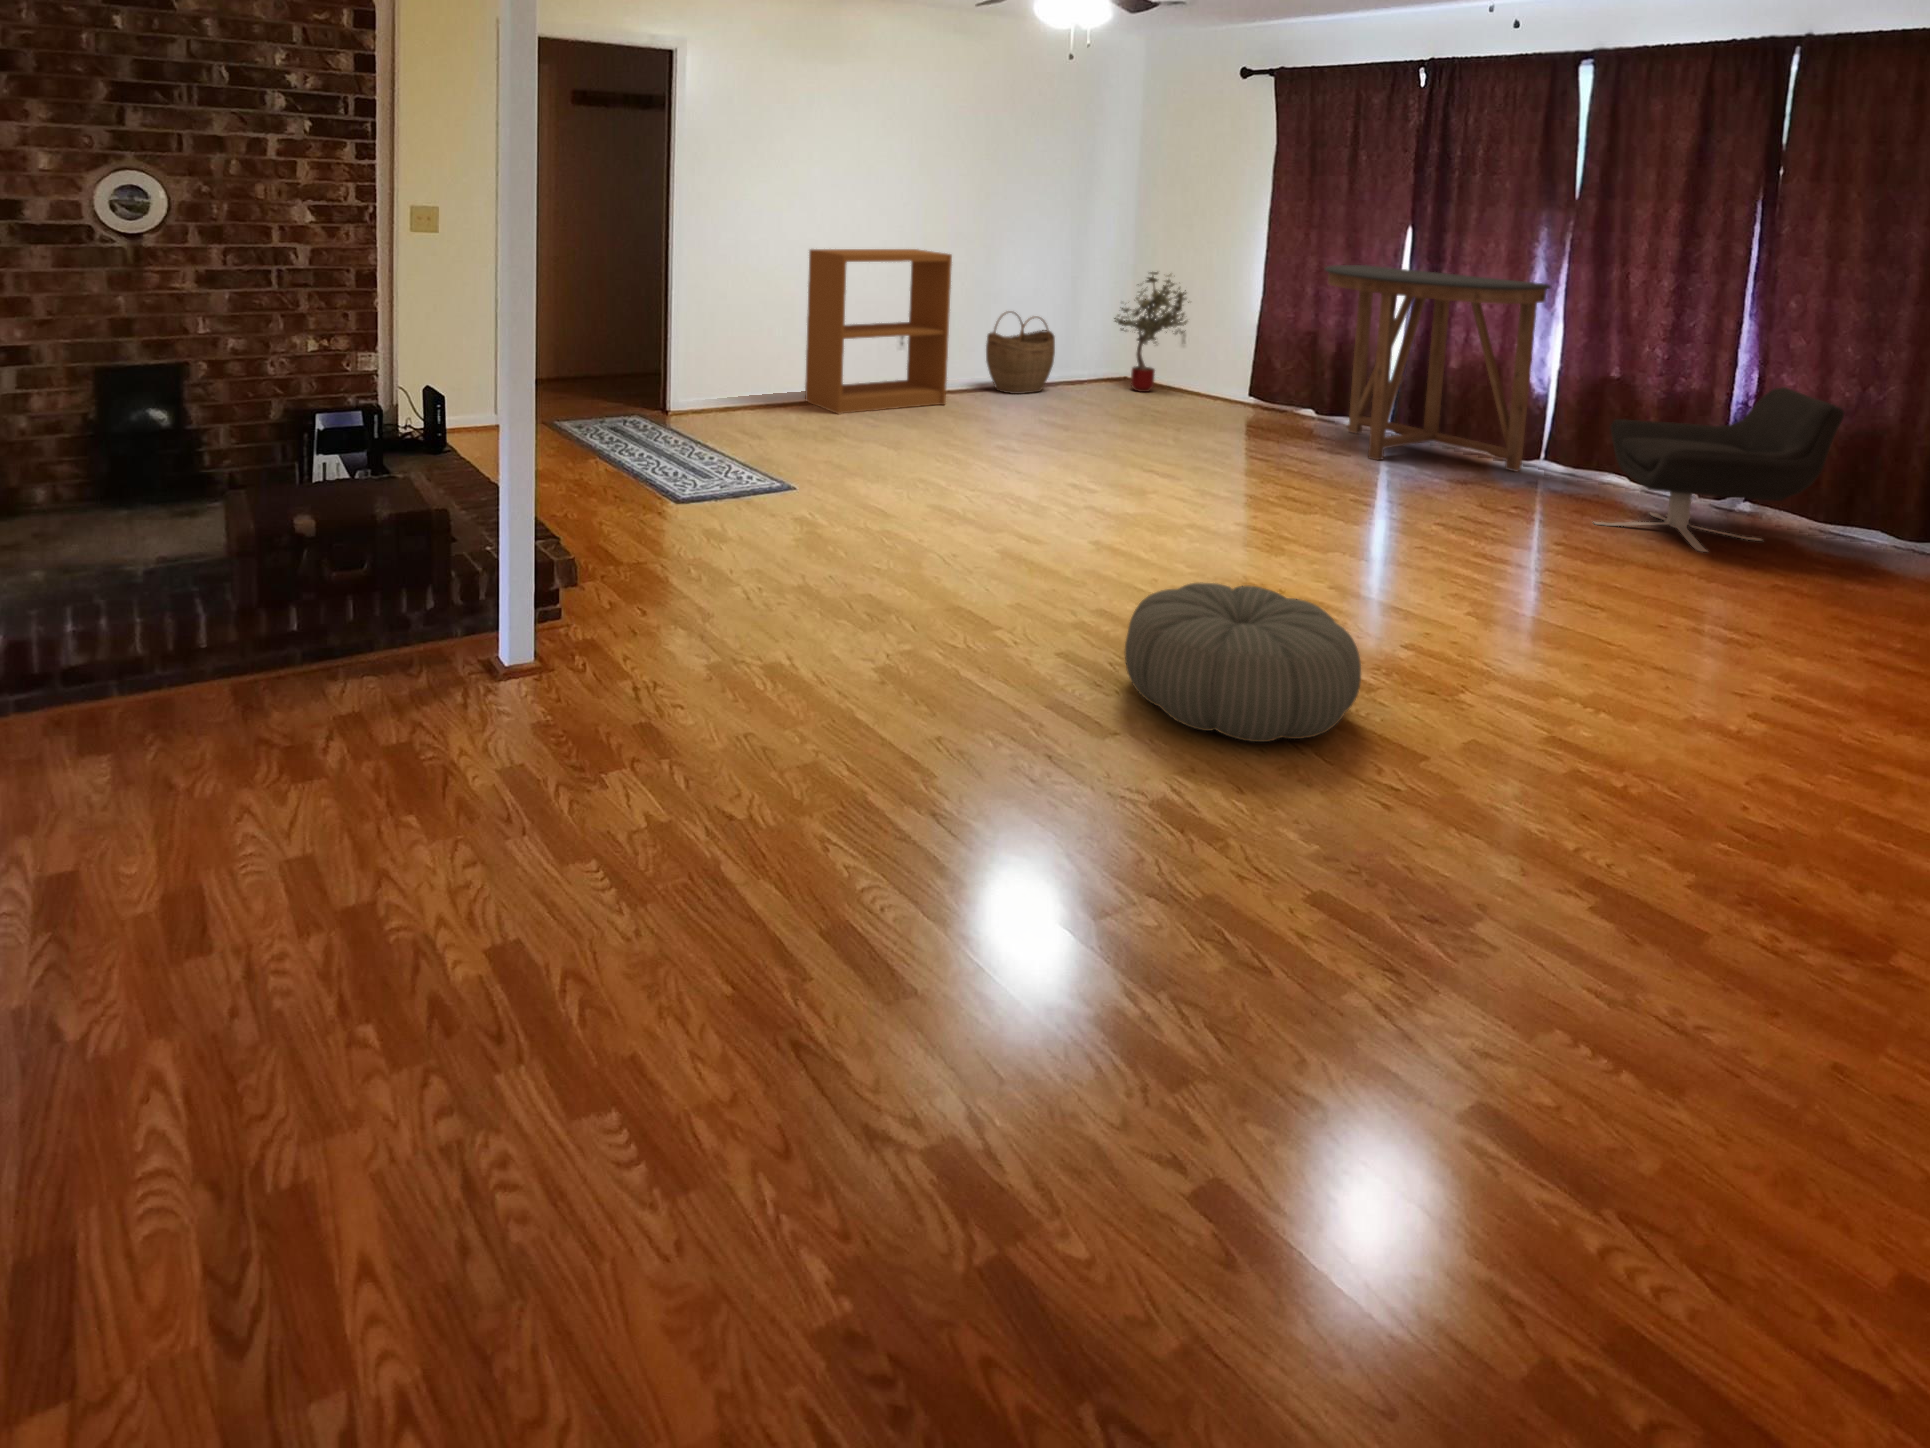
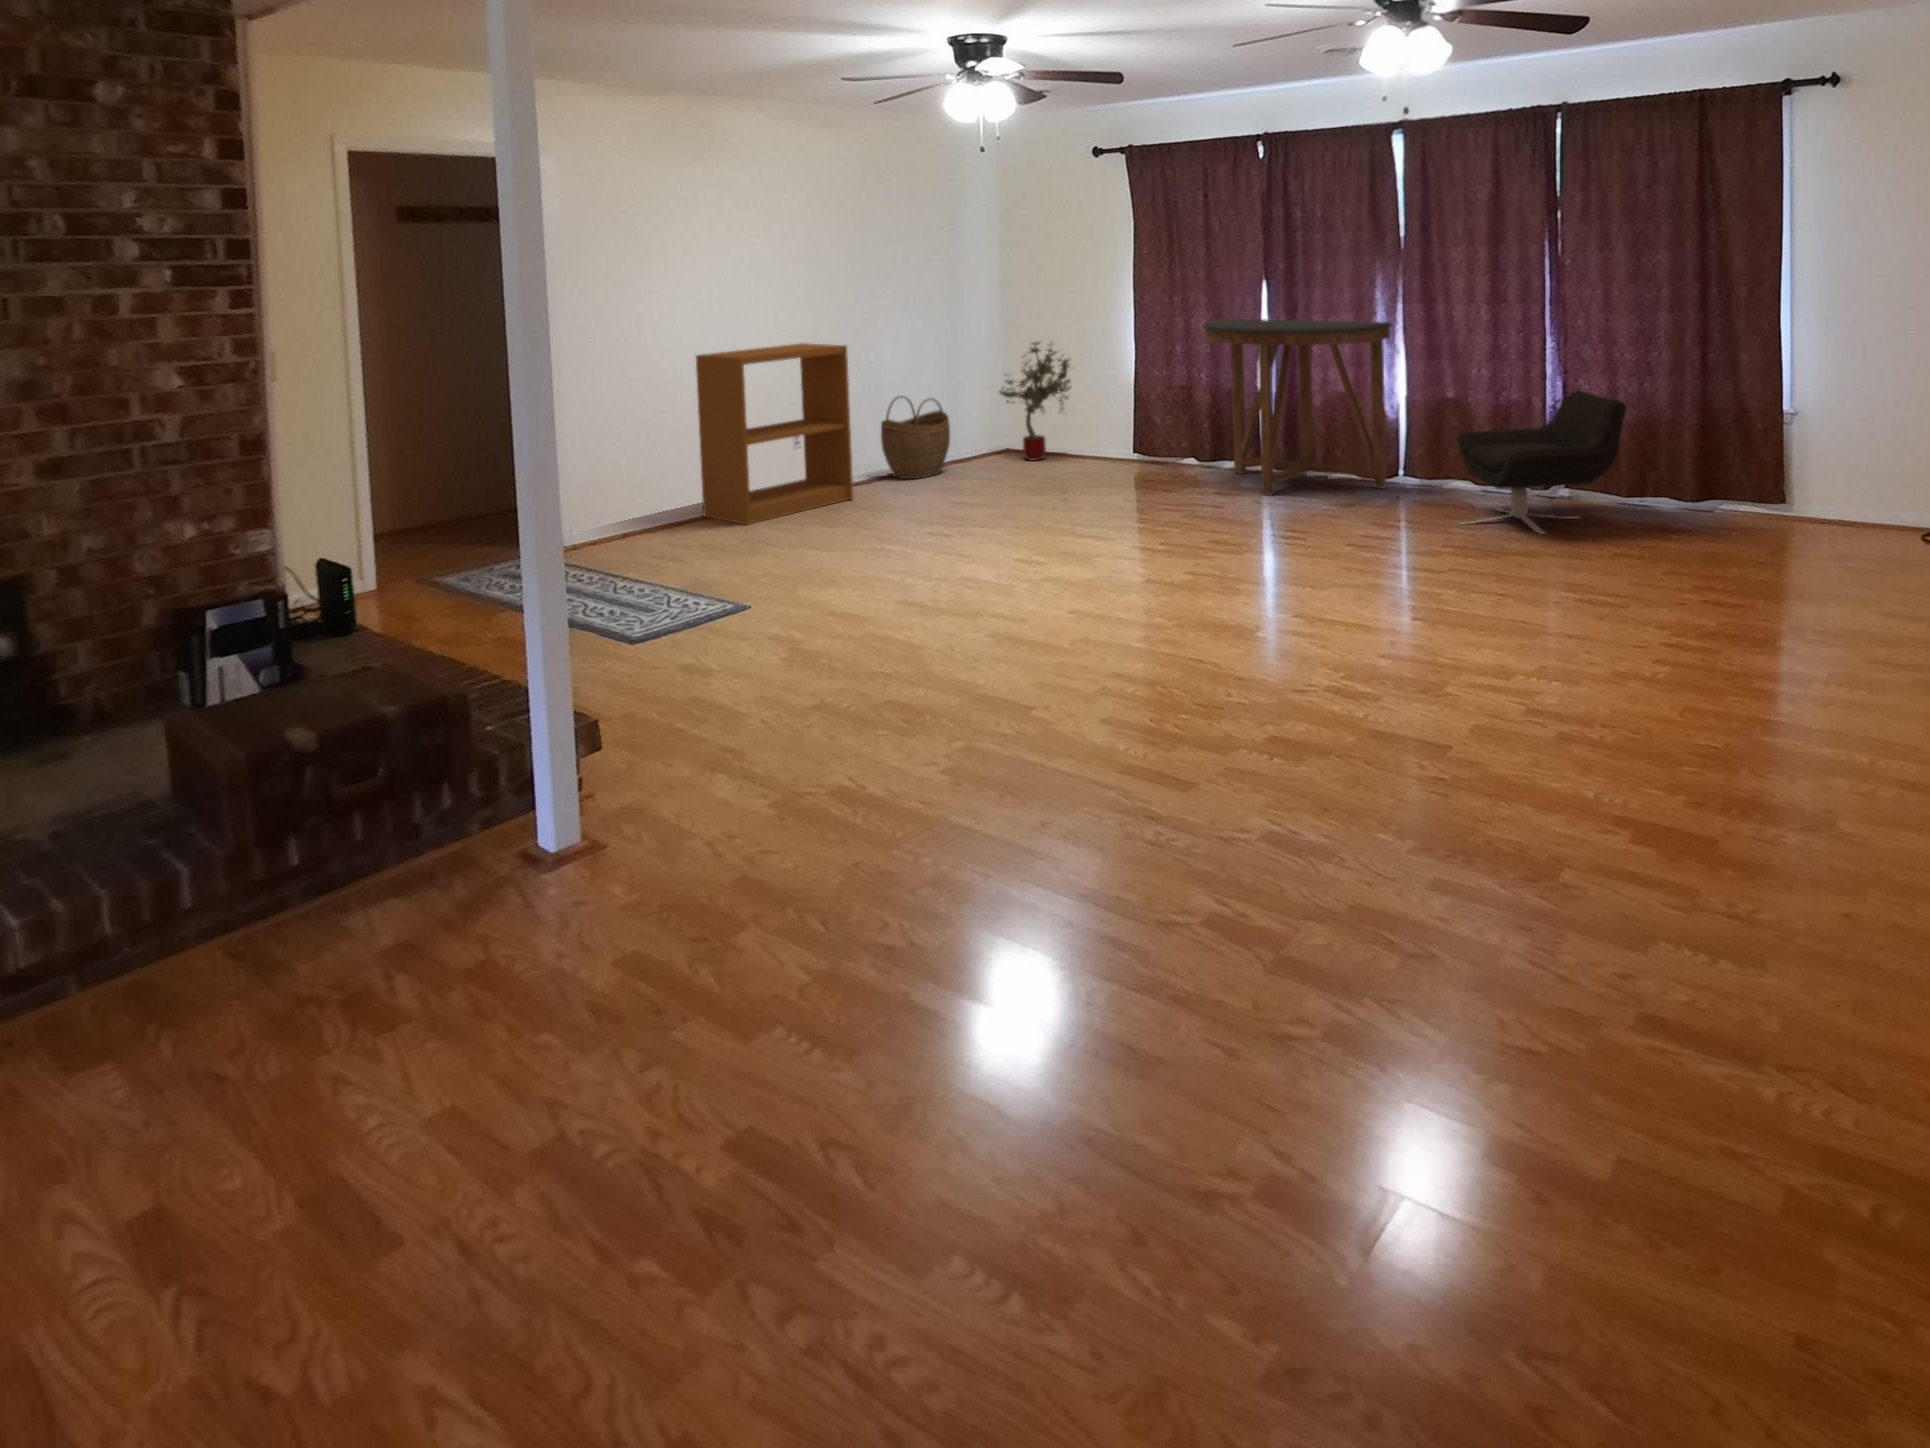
pouf: present [1125,583,1361,742] -> none [1159,621,1361,755]

